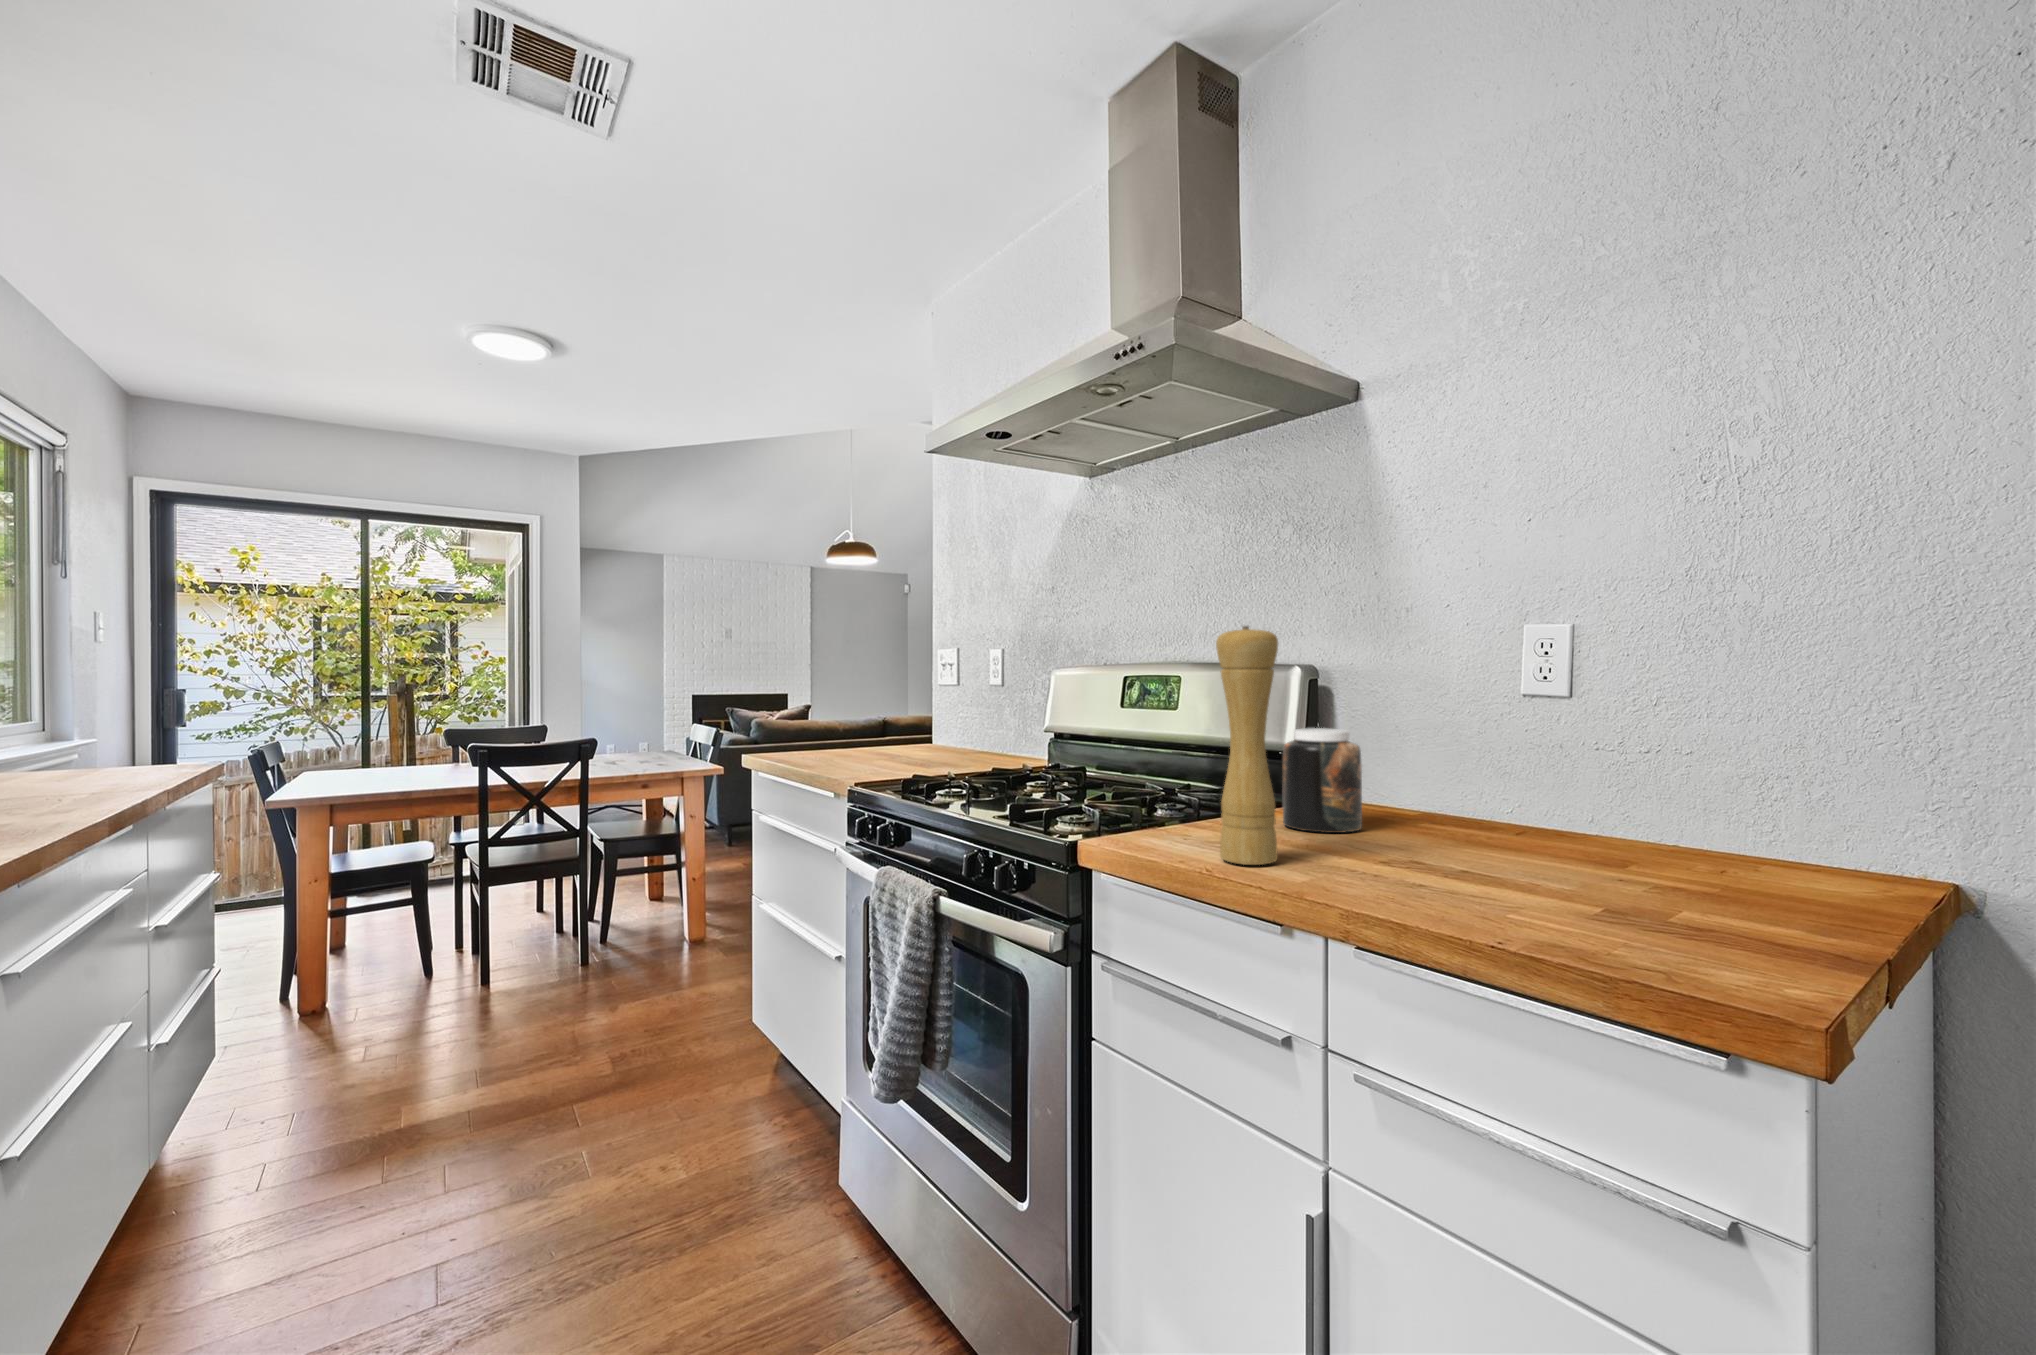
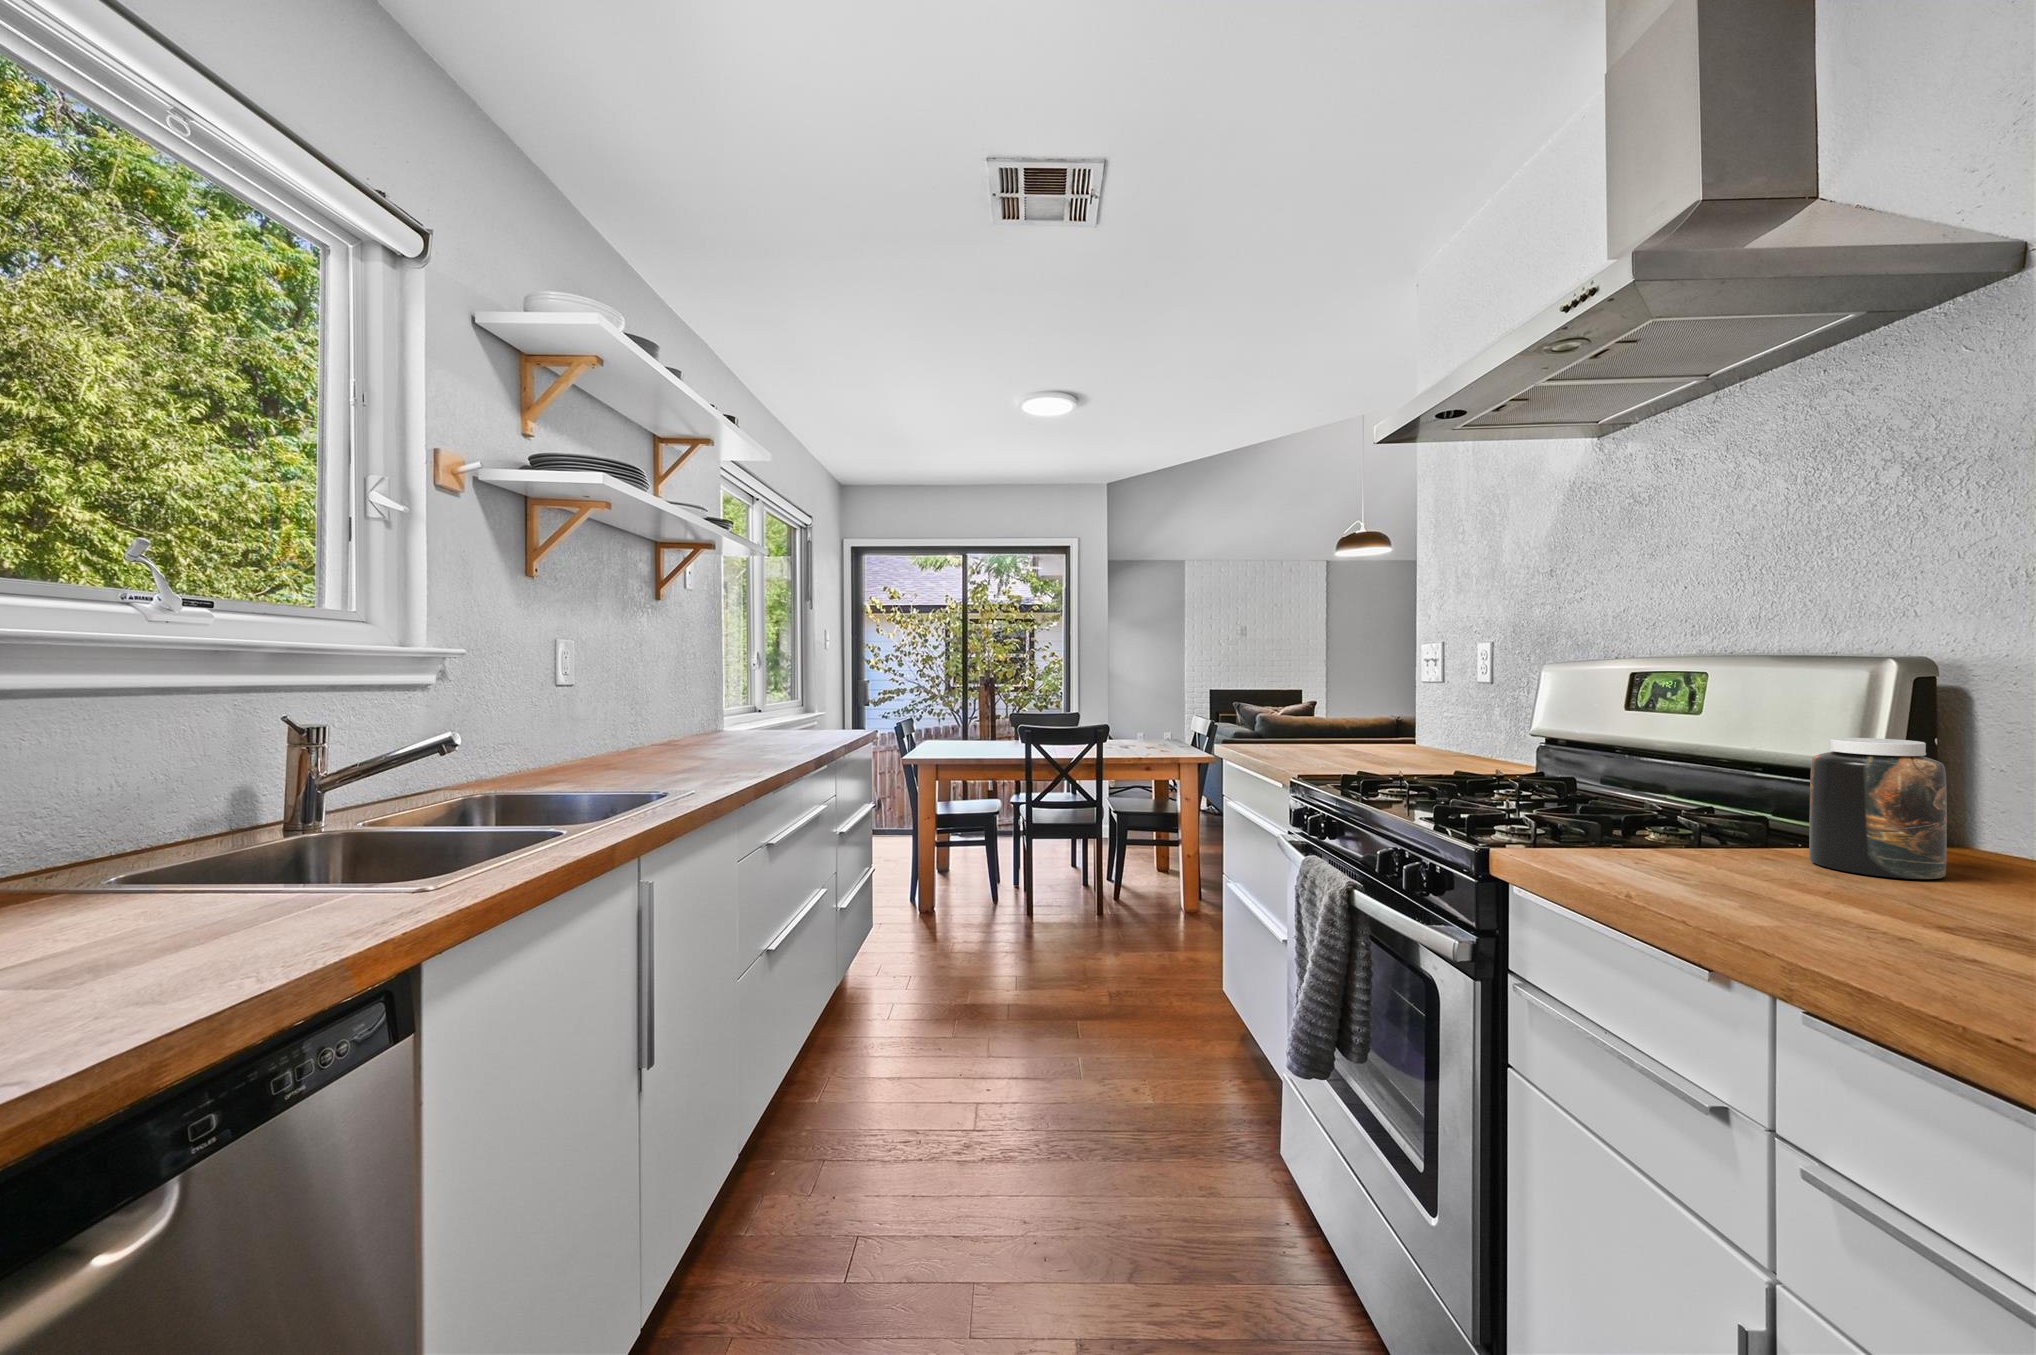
pepper mill: present [1216,626,1278,865] -> none [1660,603,1752,896]

